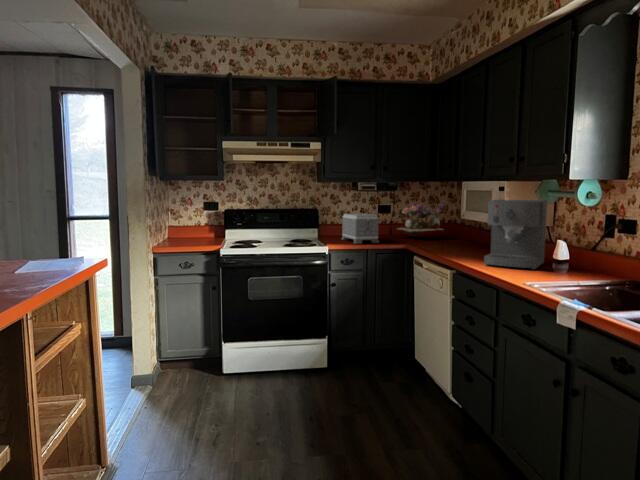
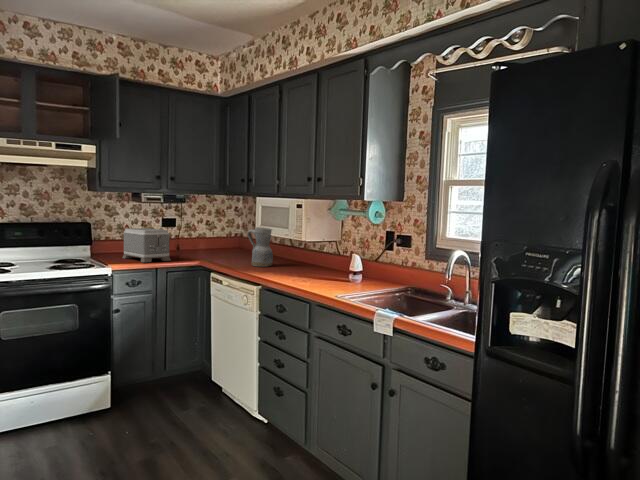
coffee maker: present [484,200,547,270] -> none [292,216,341,281]
flower arrangement: present [398,201,445,236] -> none [184,215,235,254]
ceramic pitcher: none [449,212,475,251] -> present [248,227,273,266]

